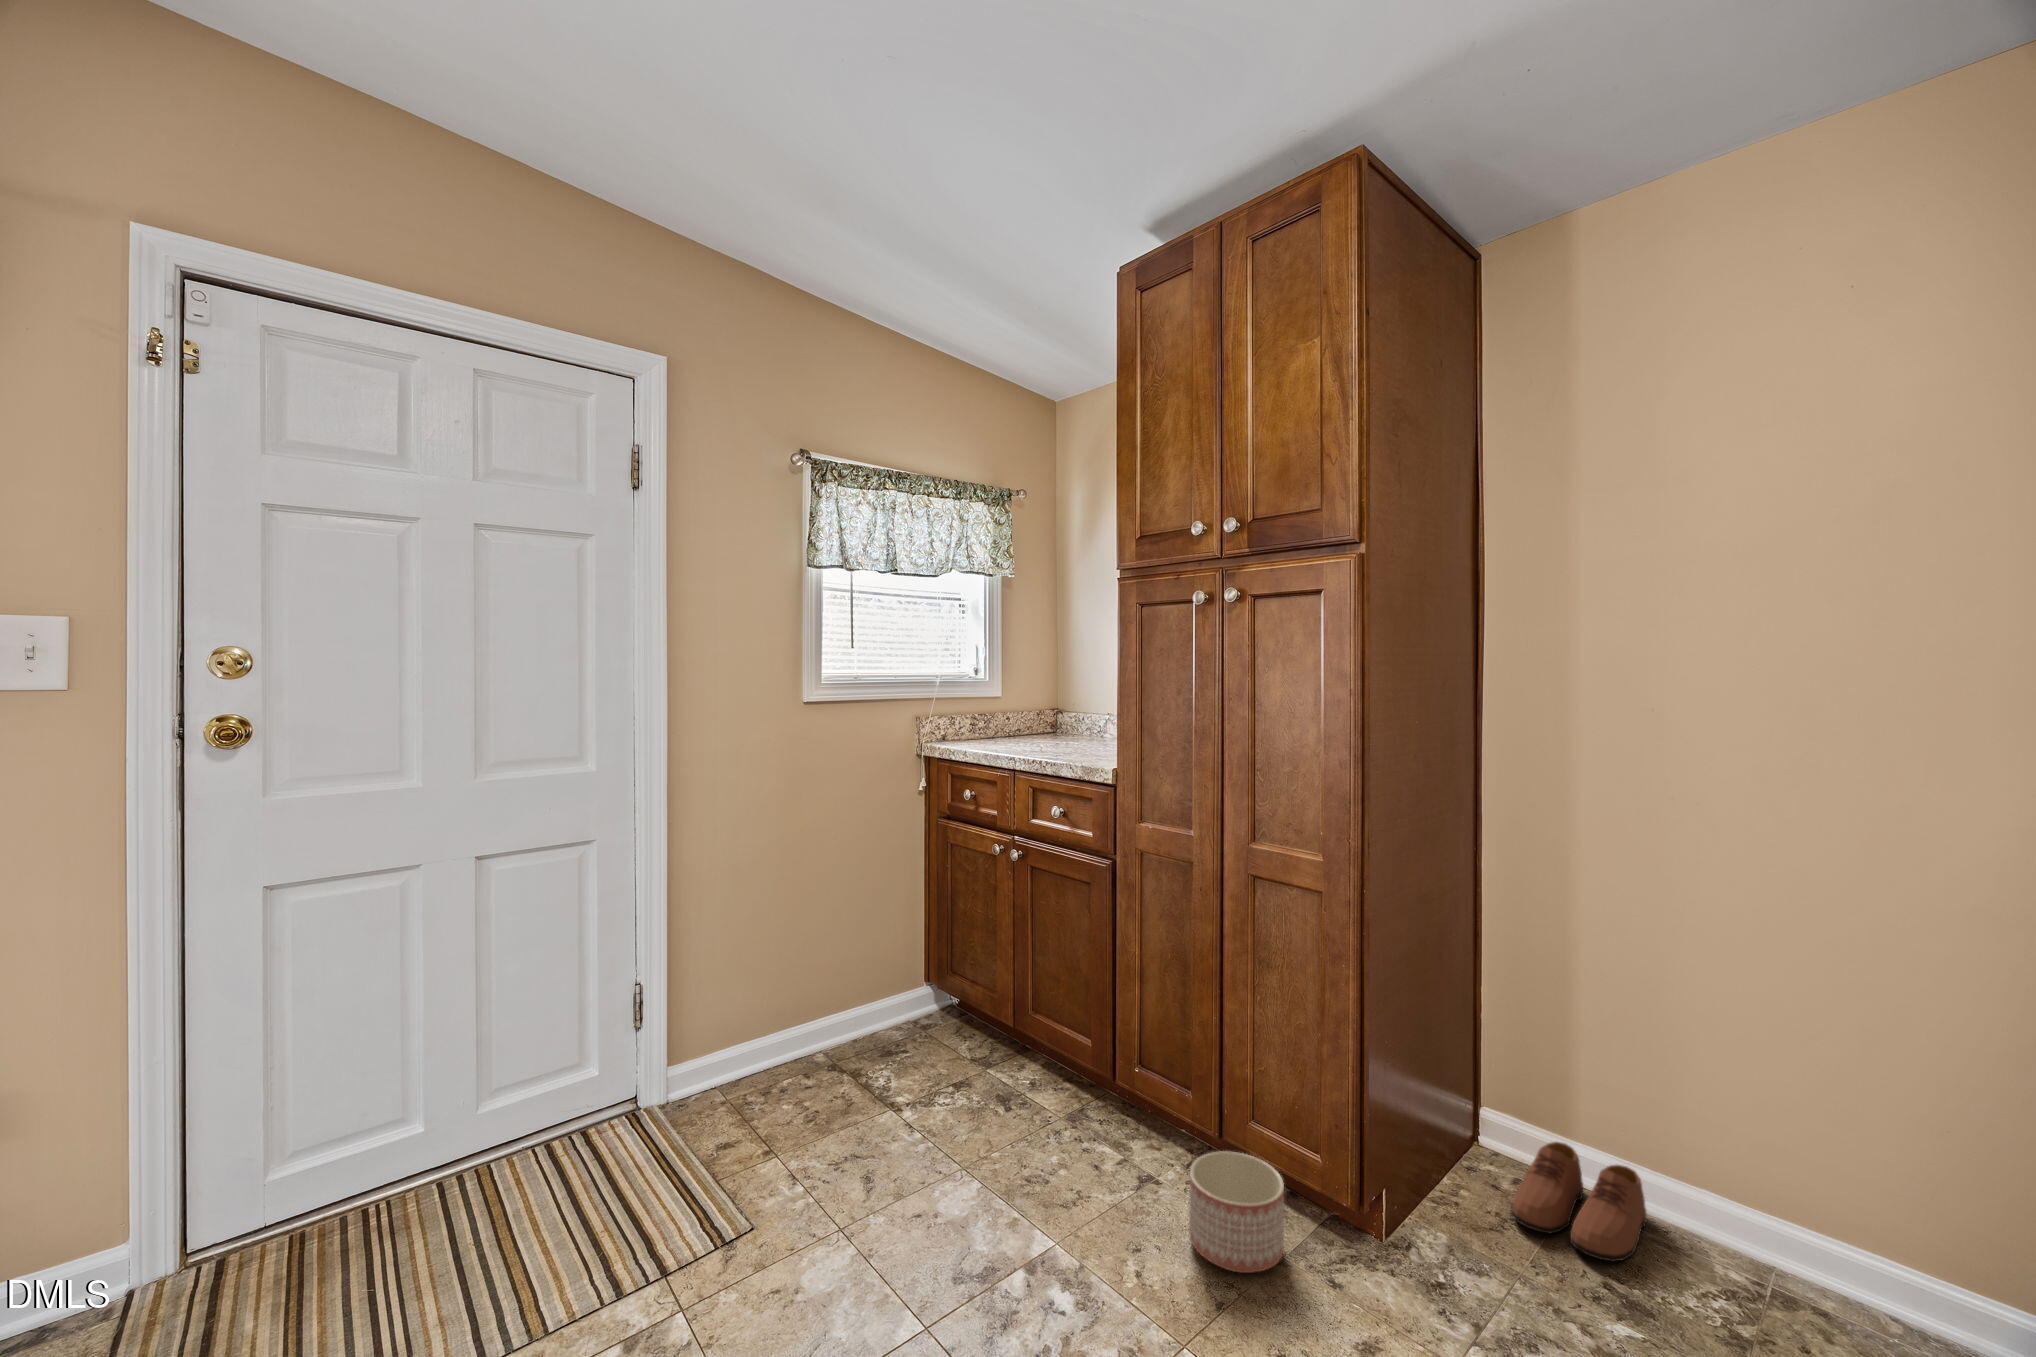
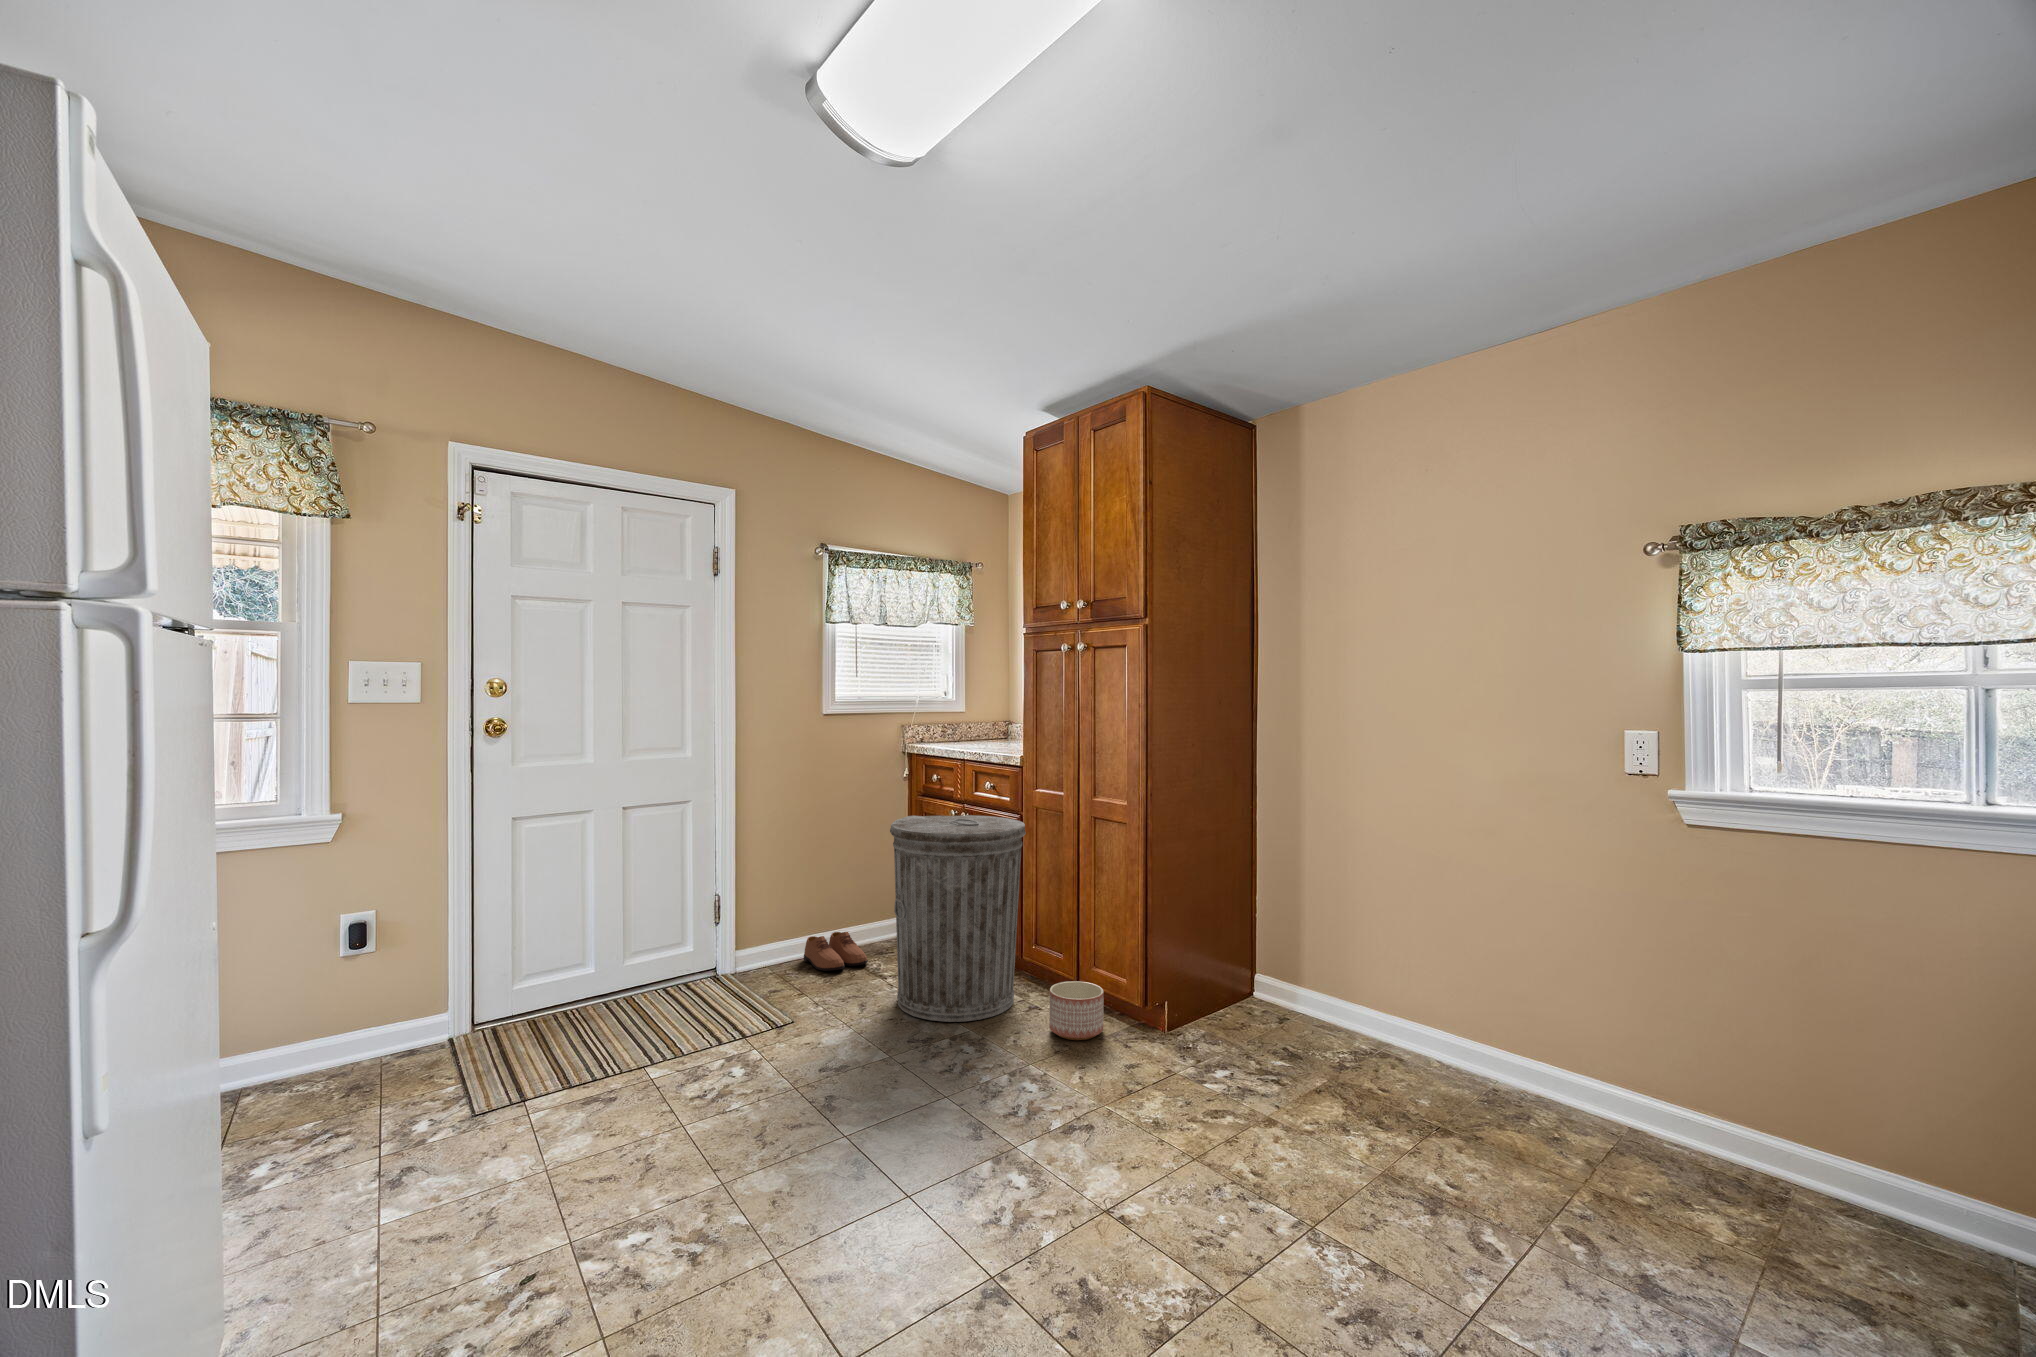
trash can: none [911,860,1130,1223] -> present [890,815,1026,1022]
shoe: present [1510,1142,1646,1261] -> present [804,932,868,971]

